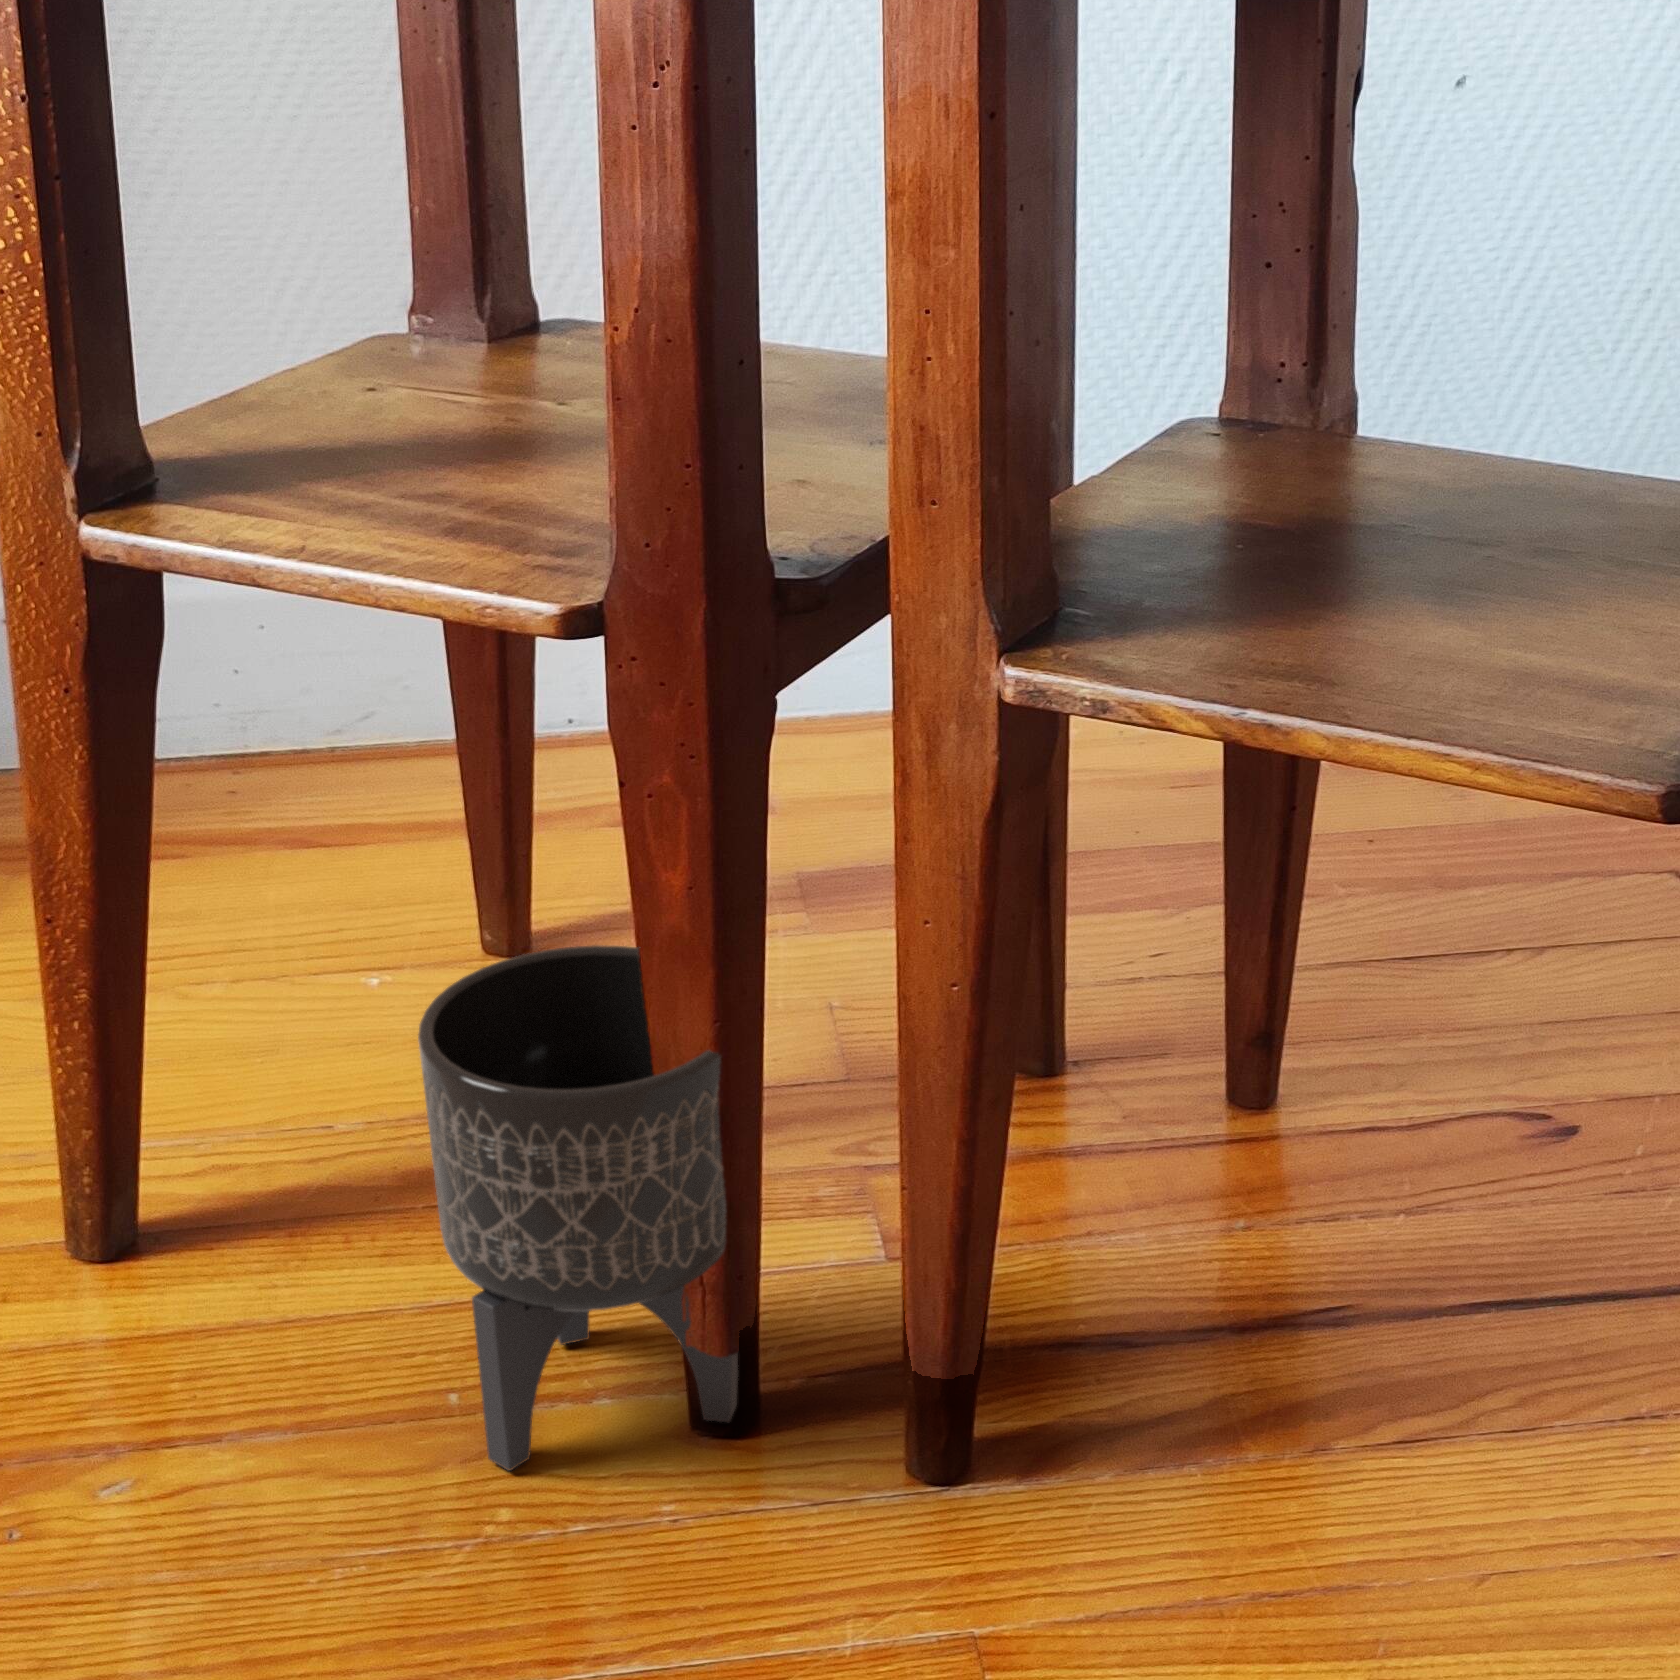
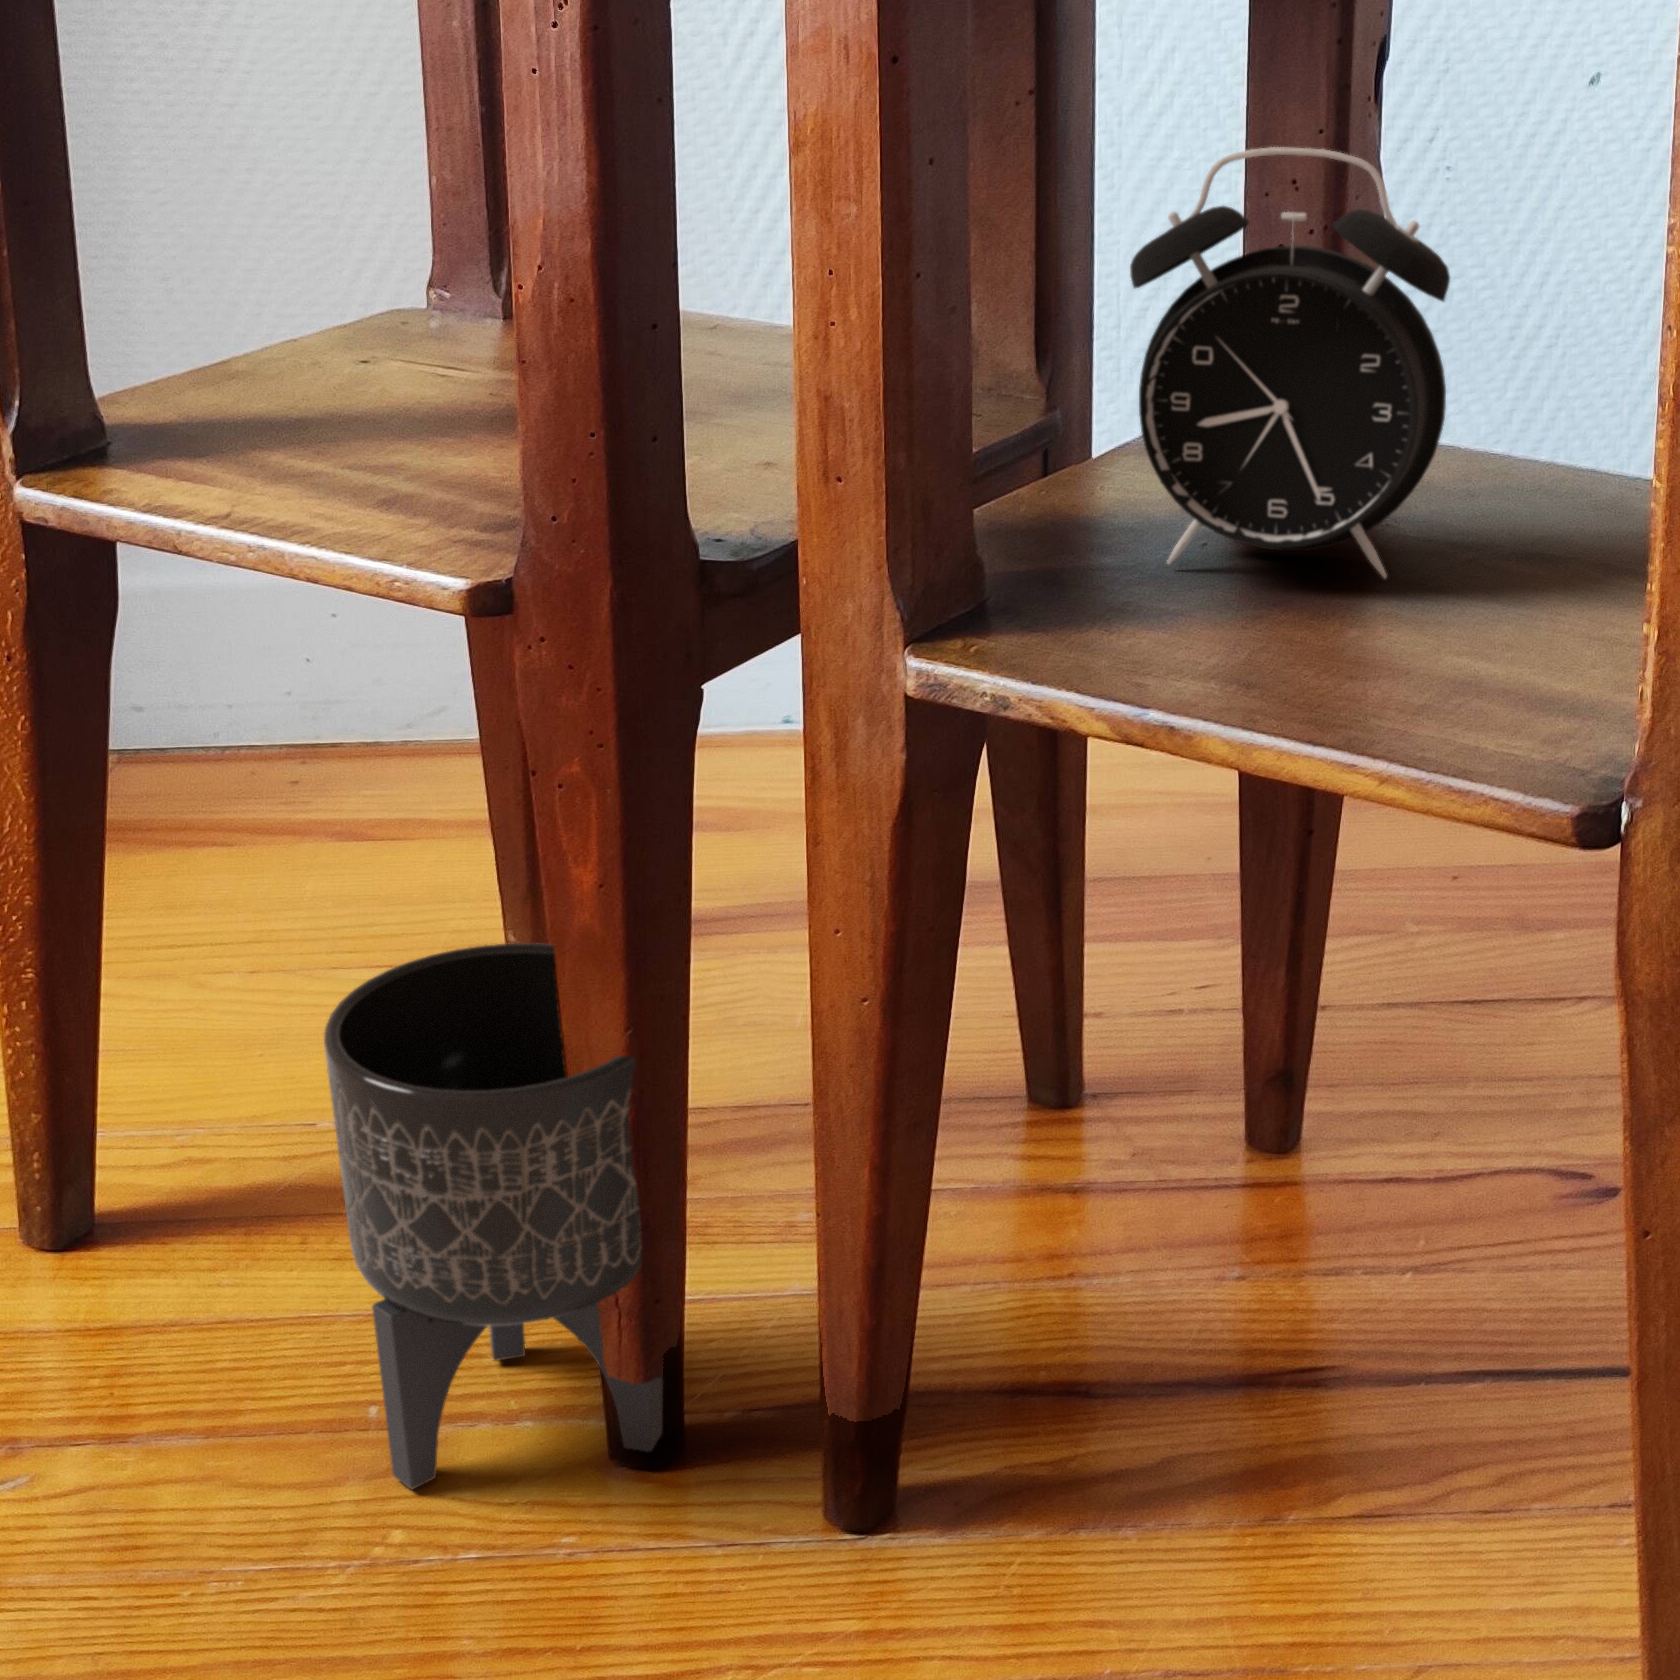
alarm clock: none [1177,184,1473,578] -> present [1130,147,1450,578]

